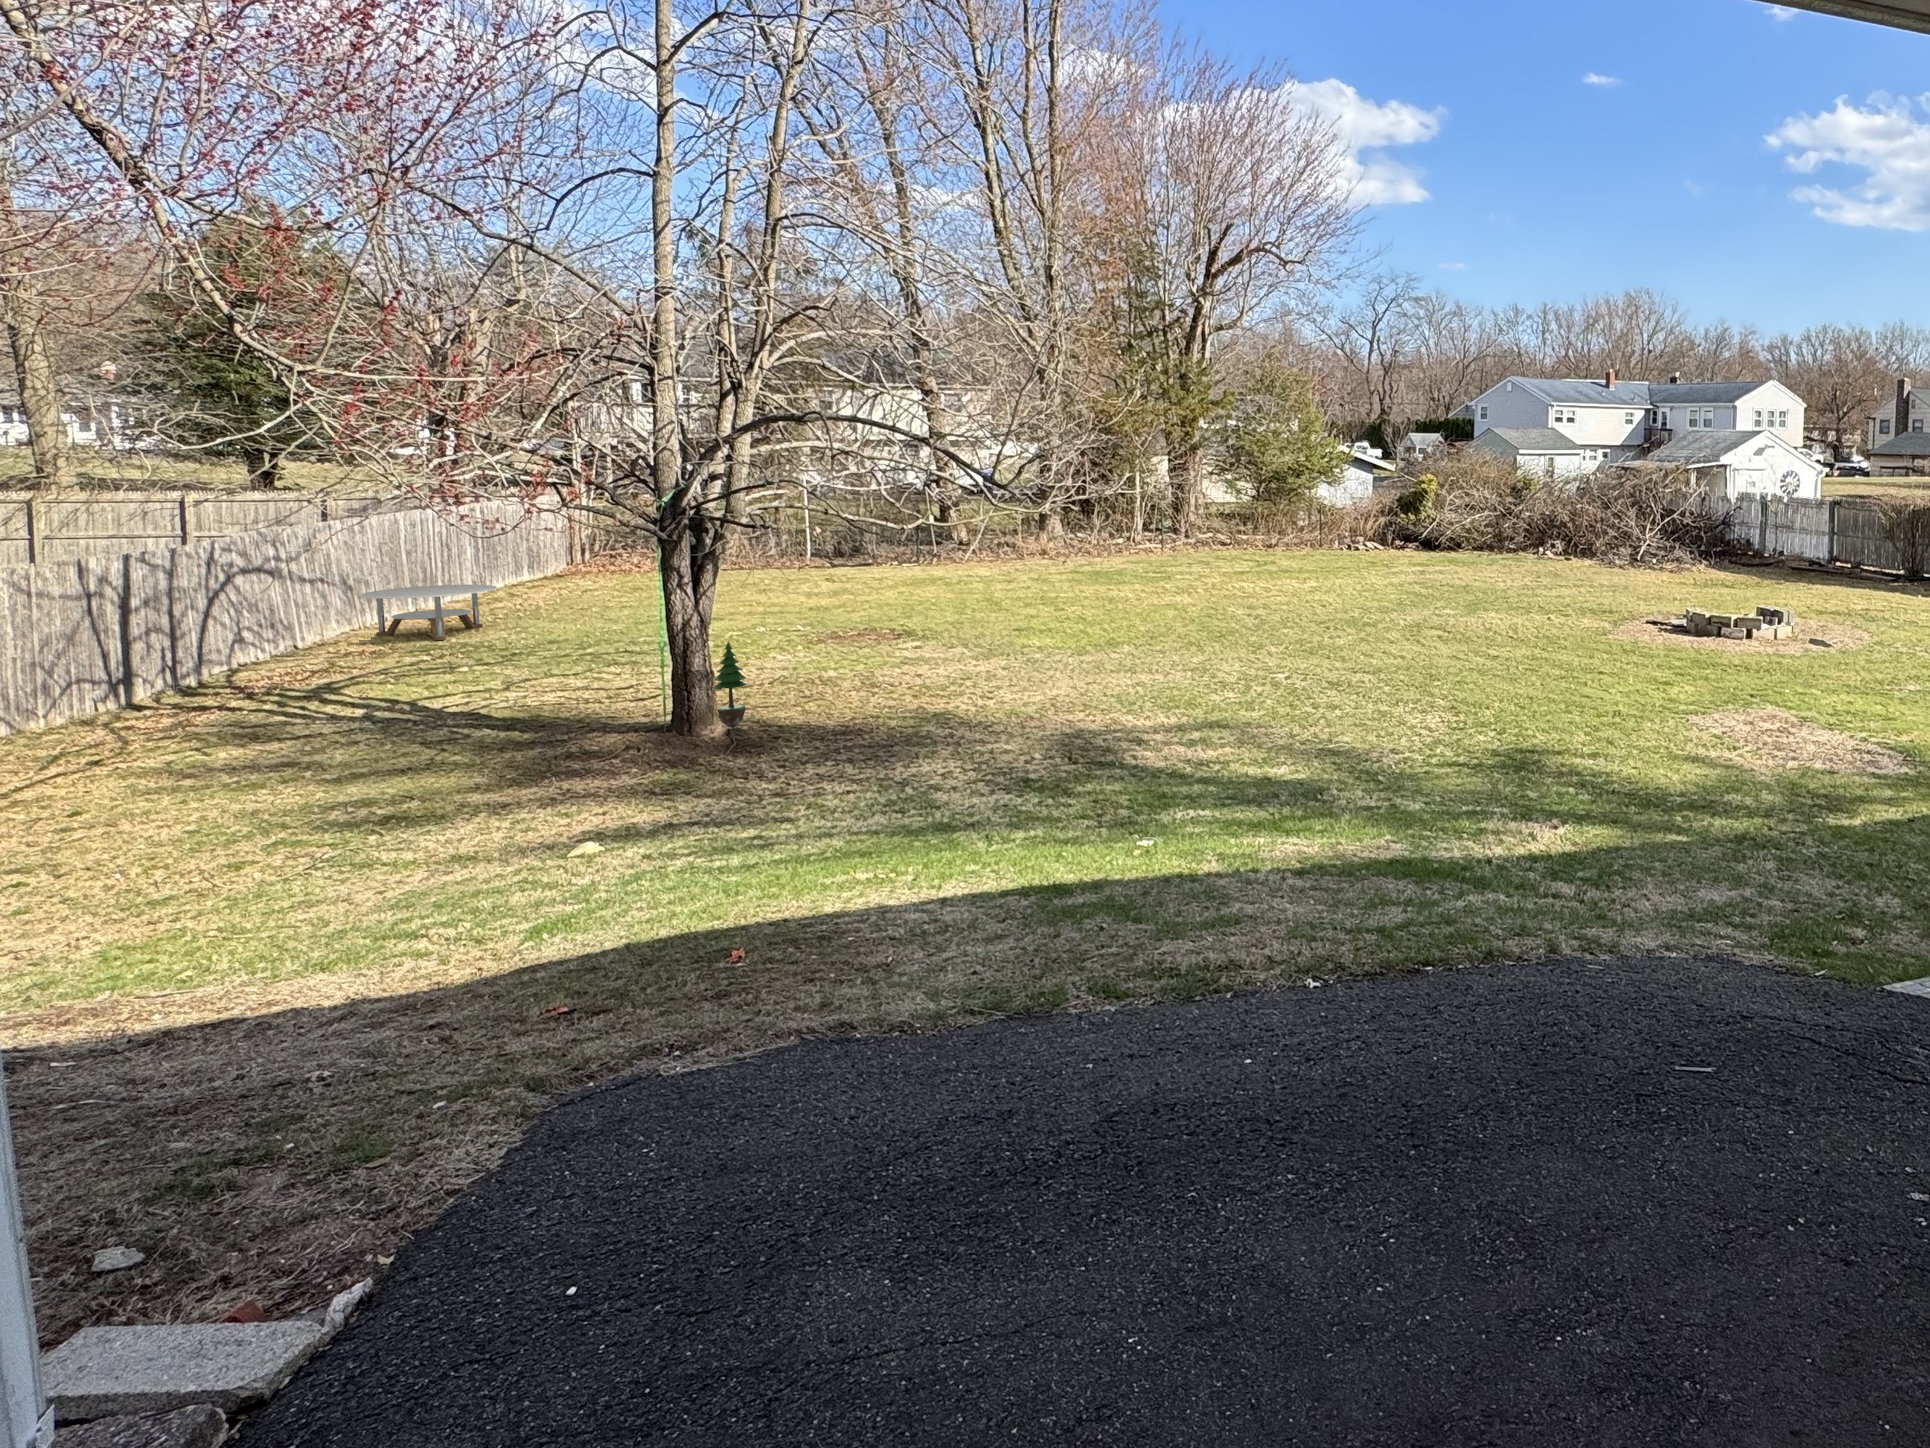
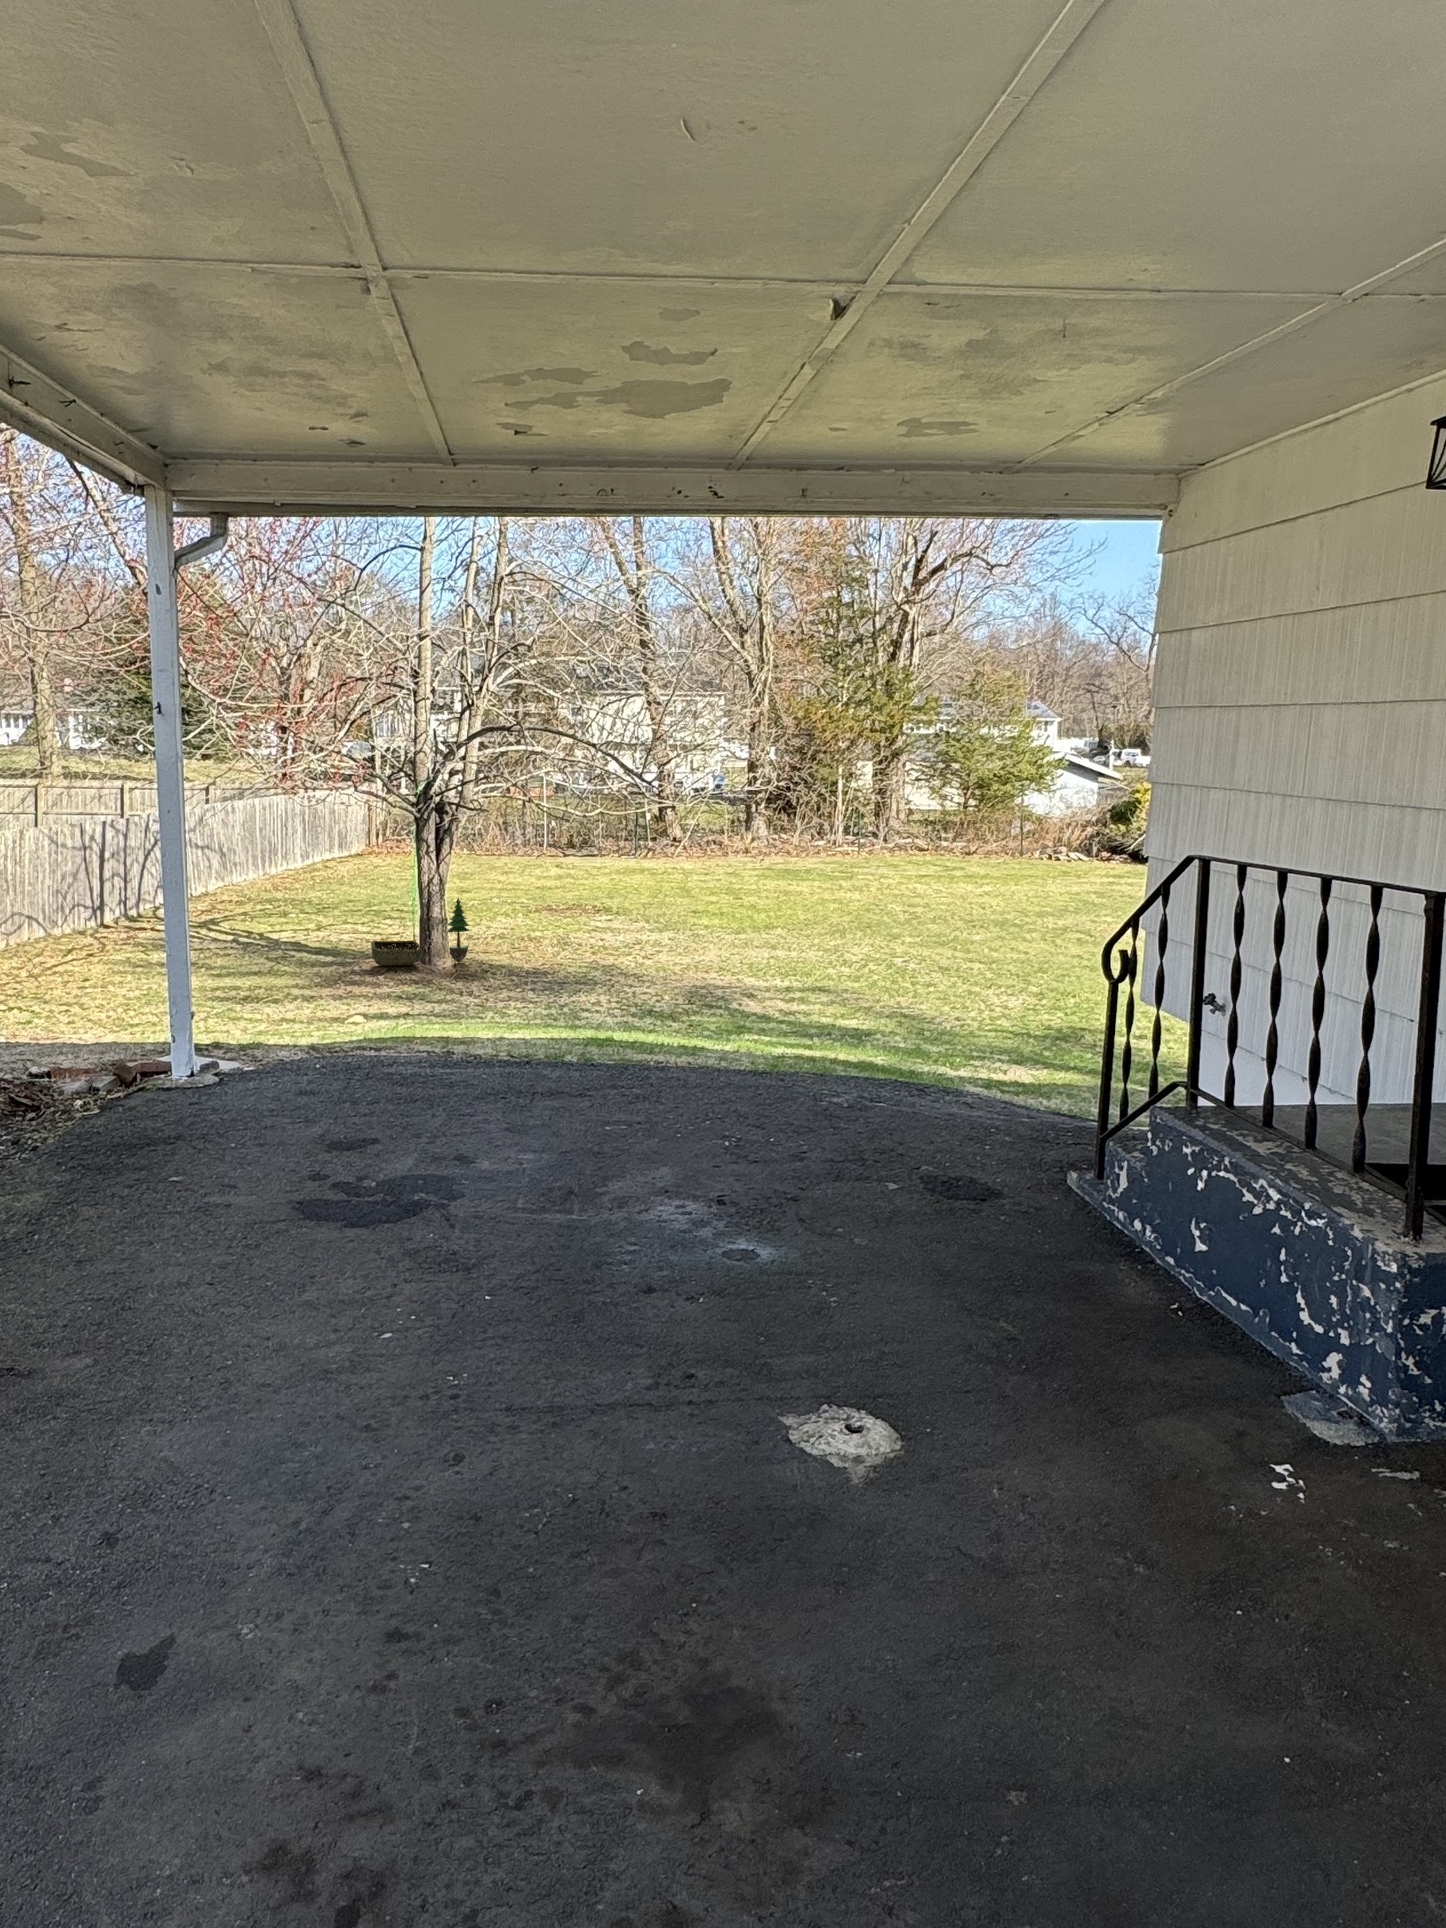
round table: present [361,585,497,640] -> none [232,857,313,895]
woven basket: none [596,704,675,744] -> present [371,941,421,966]

